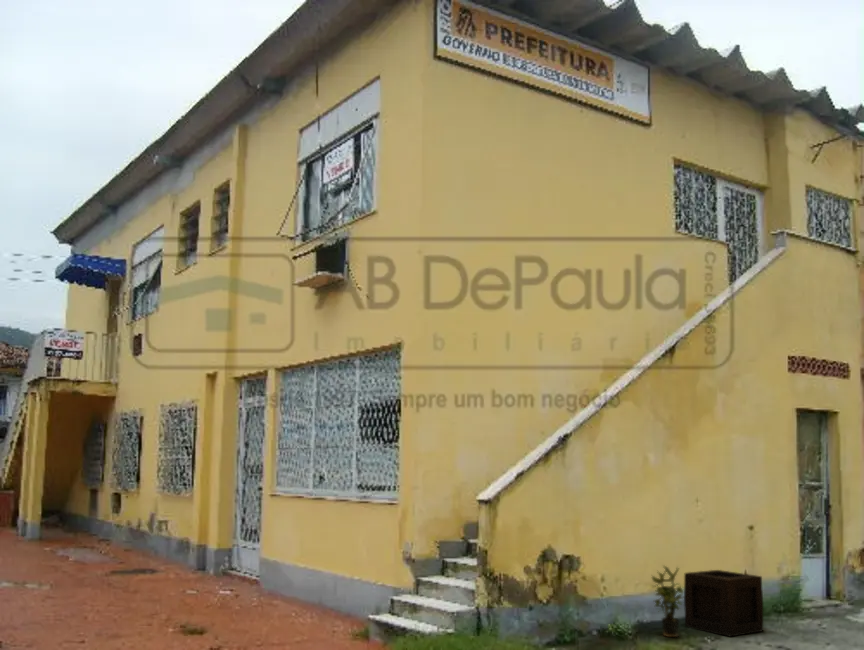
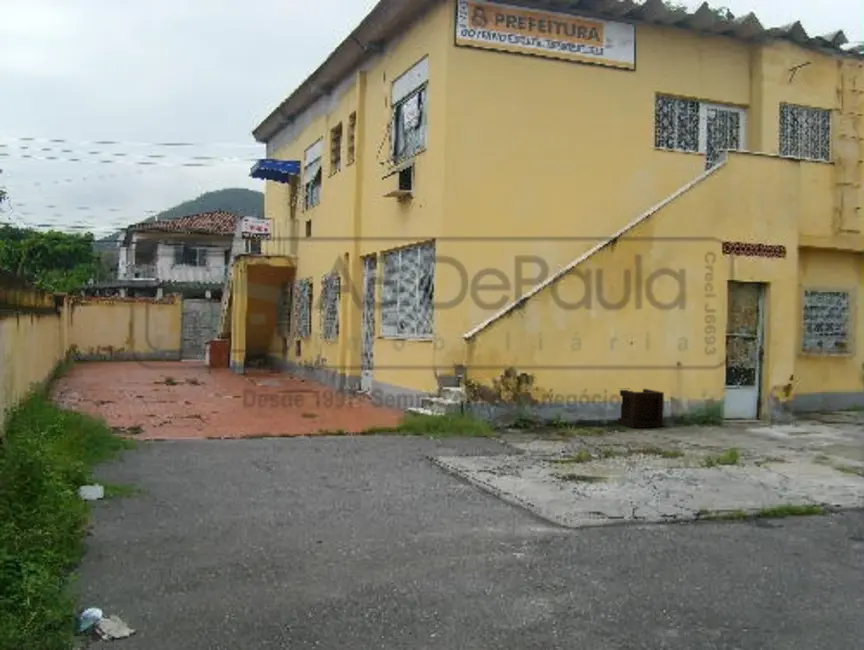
potted plant: present [652,567,683,637] -> none [584,383,606,426]

